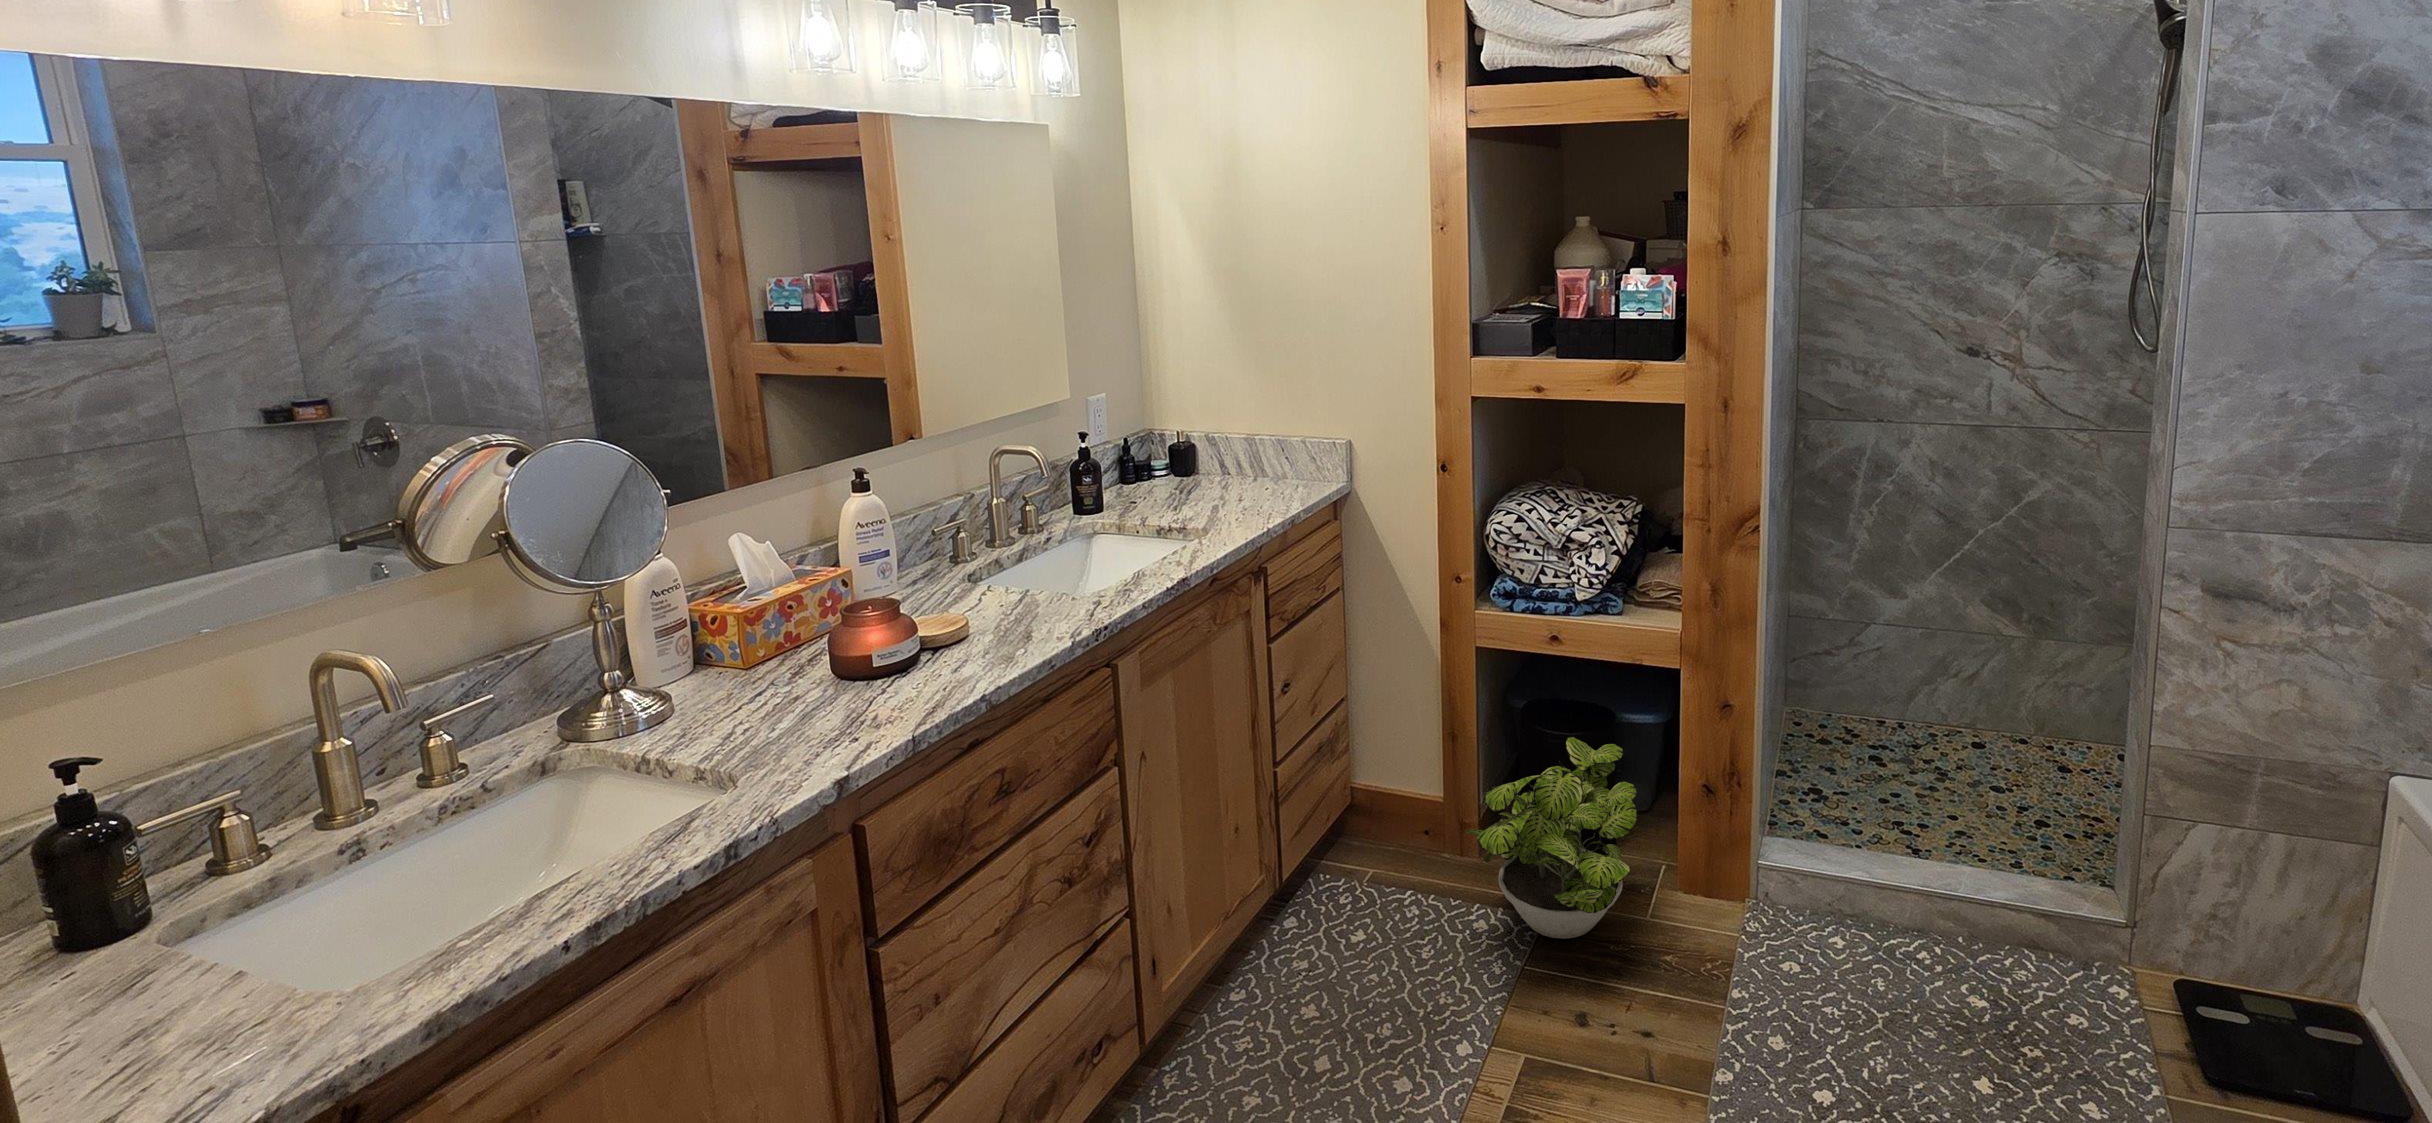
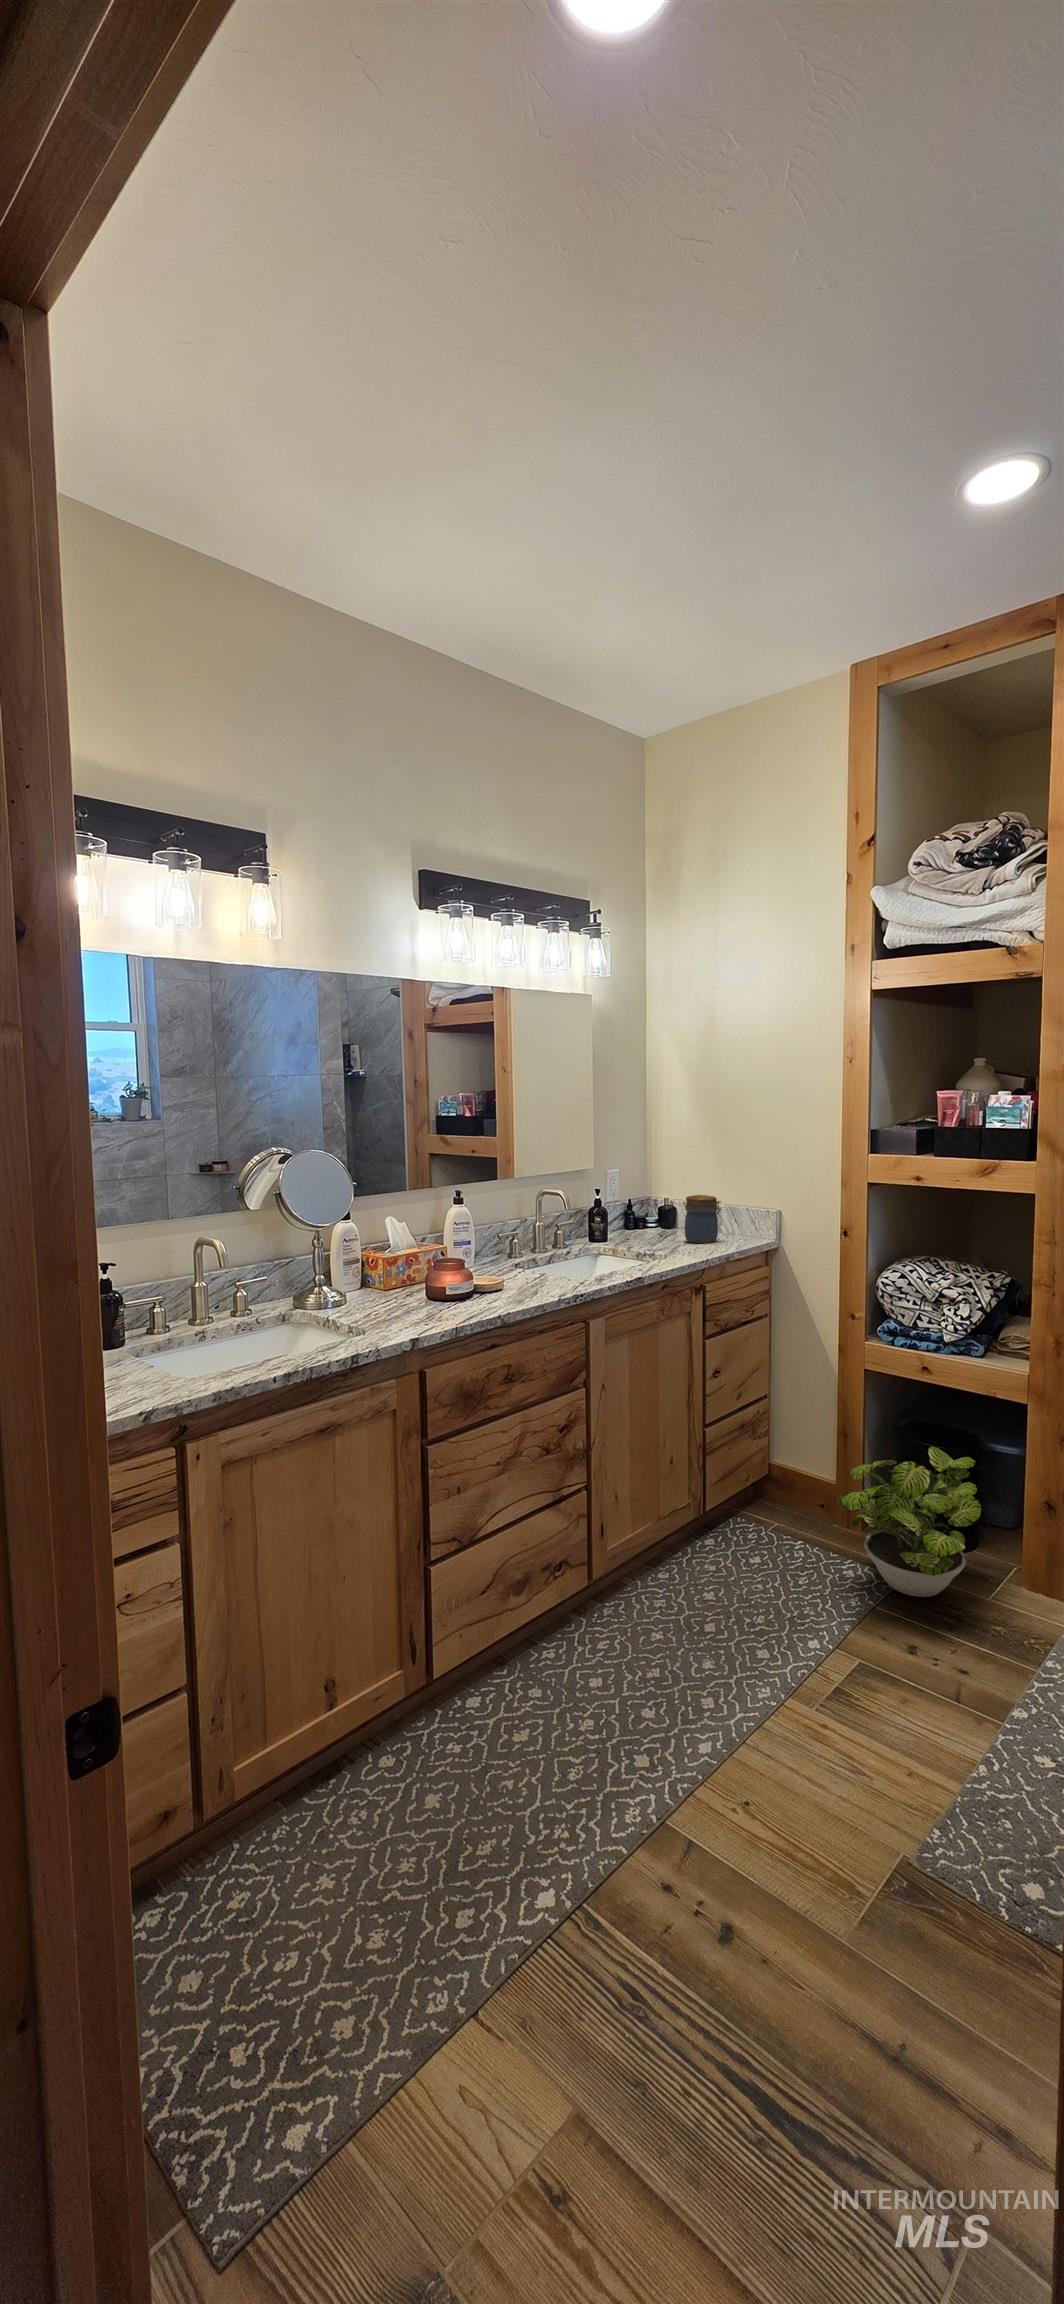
jar: none [1218,428,1271,499] -> present [685,1195,722,1243]

